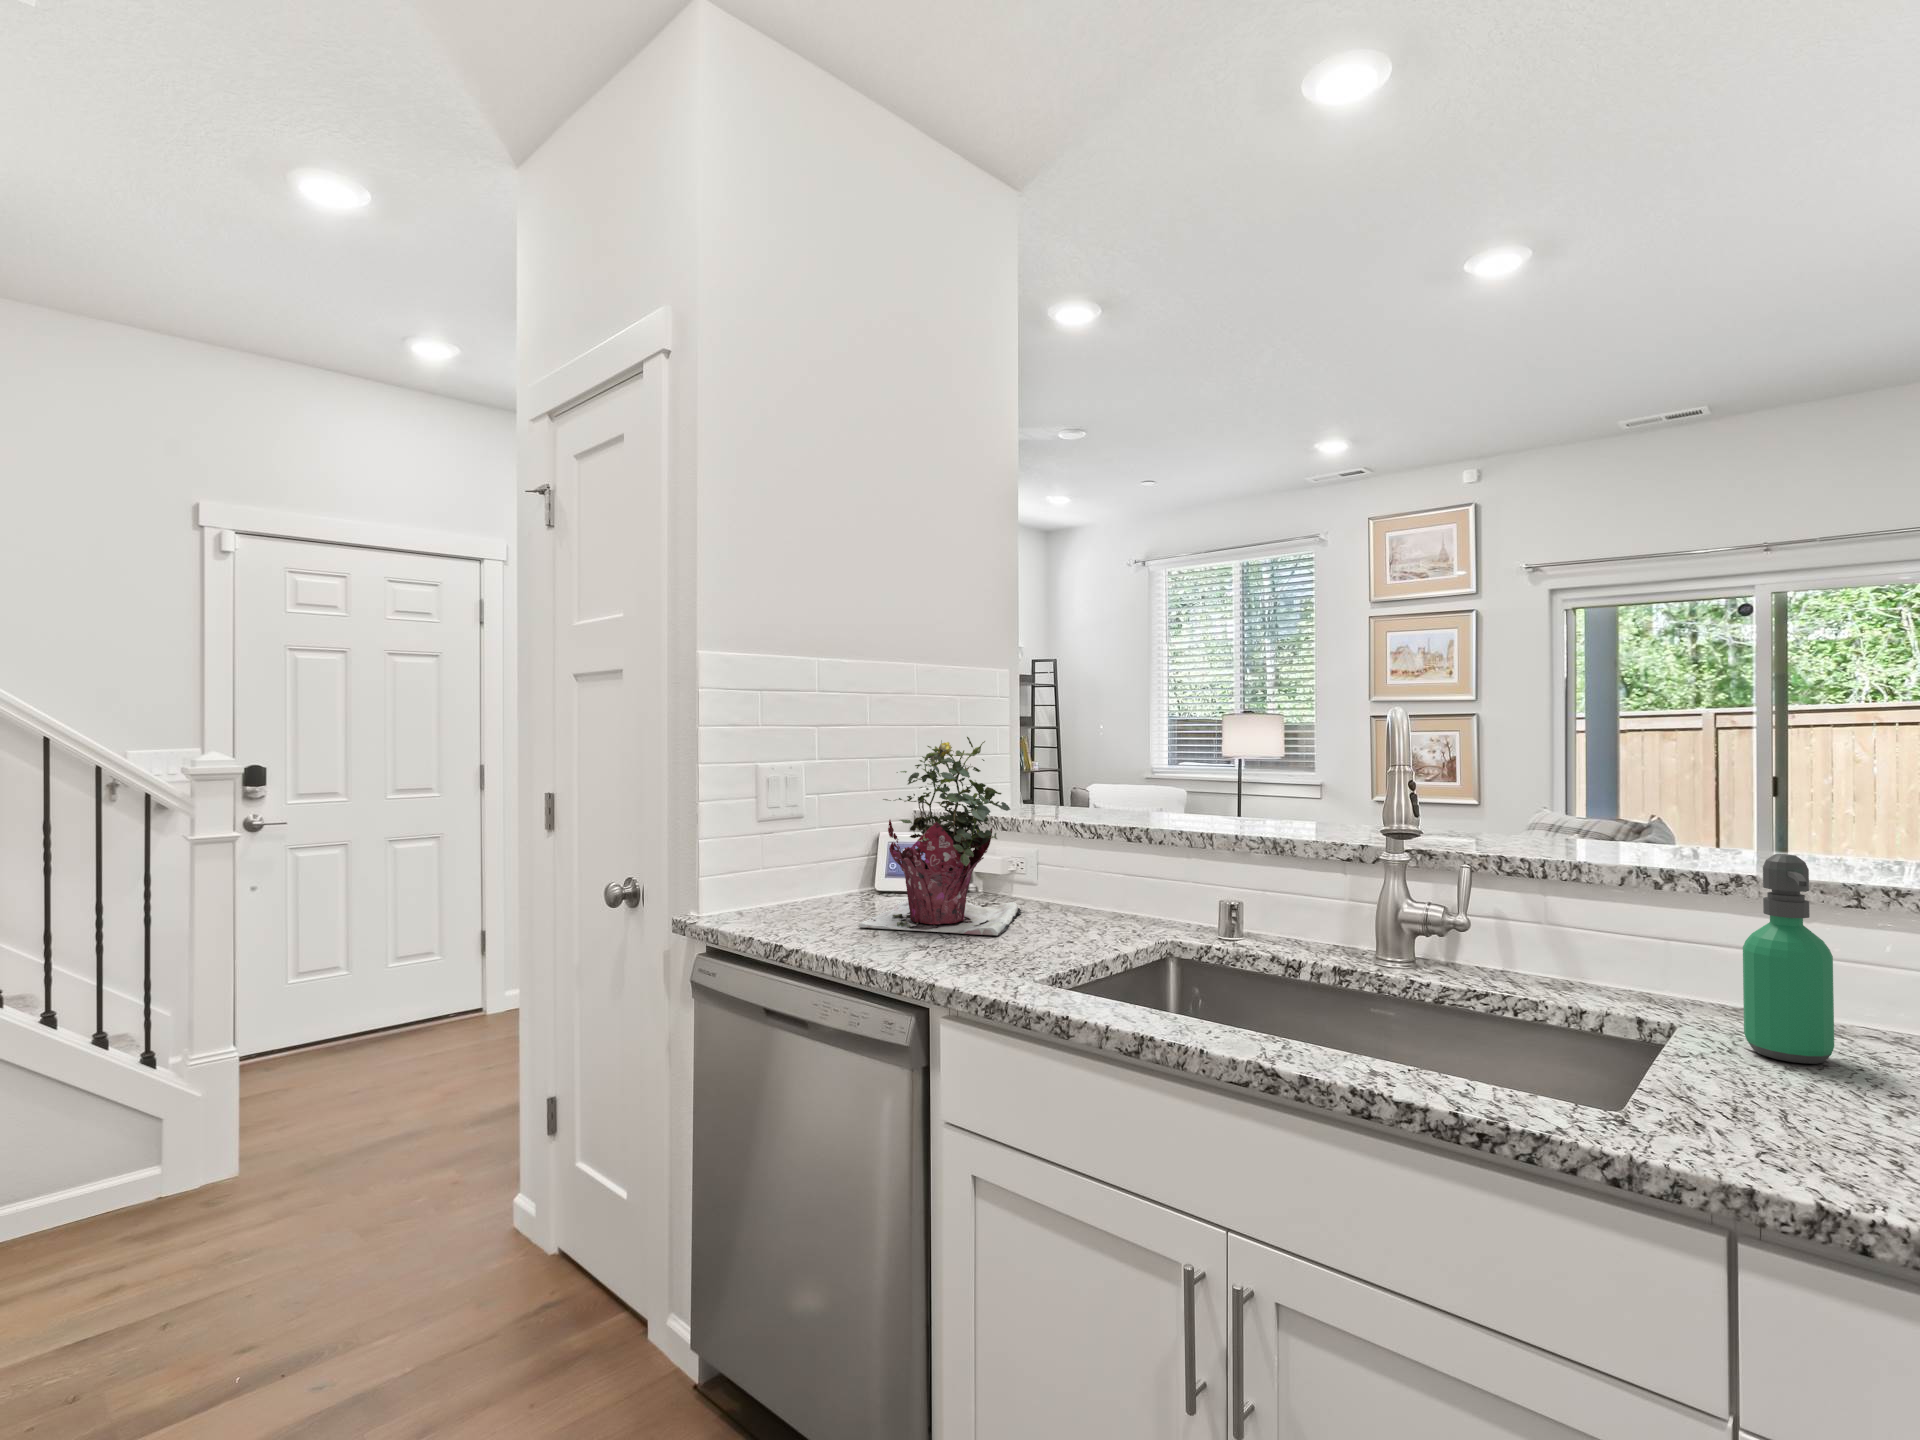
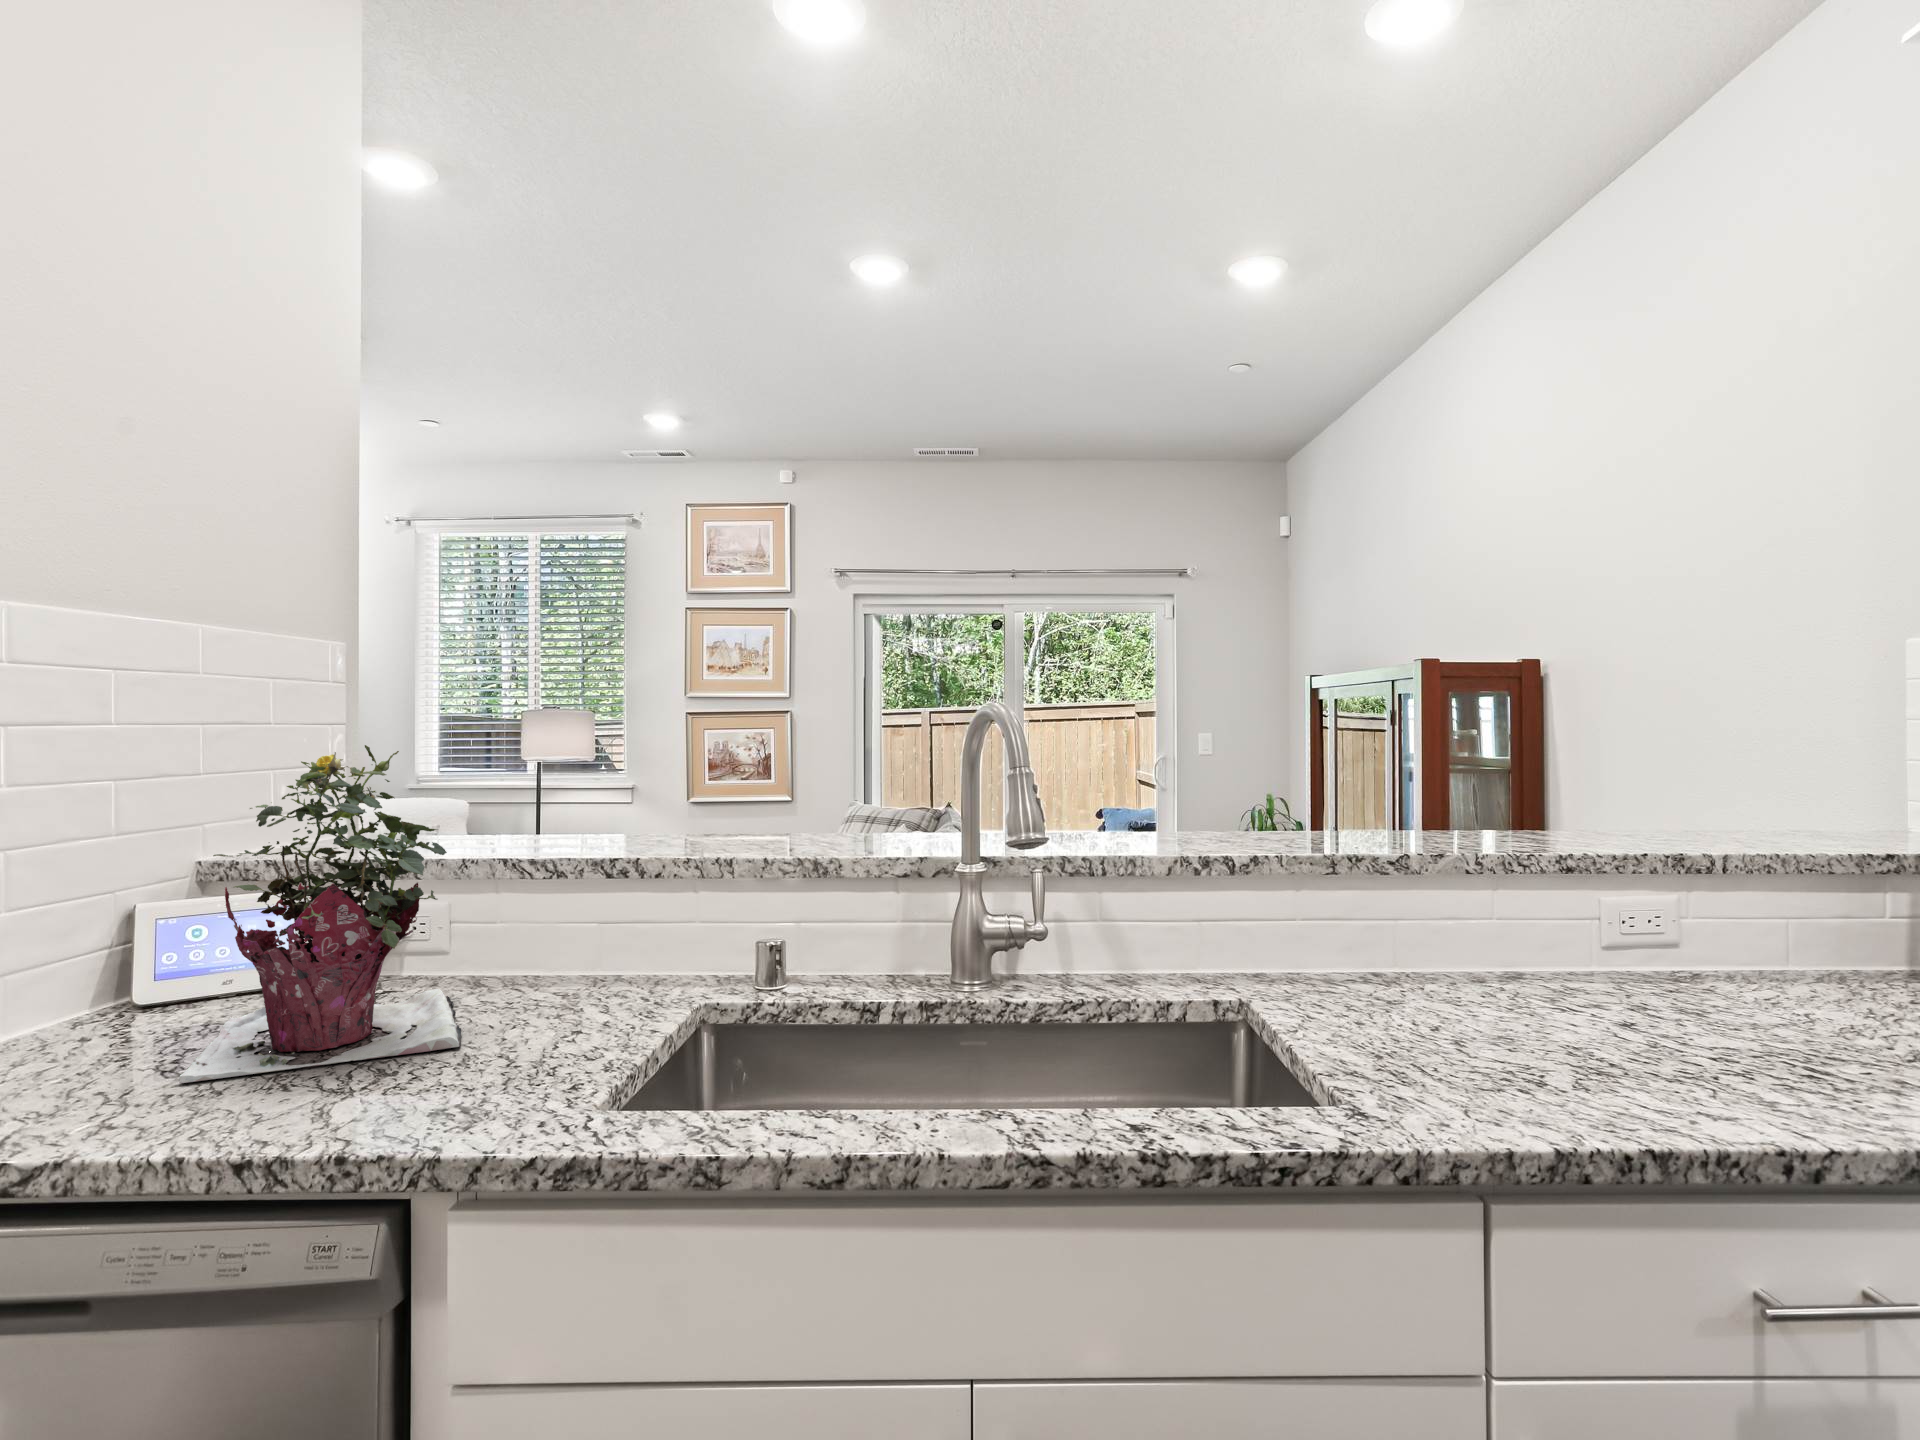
soap dispenser: present [1743,854,1834,1064] -> none [1312,833,1379,1017]

